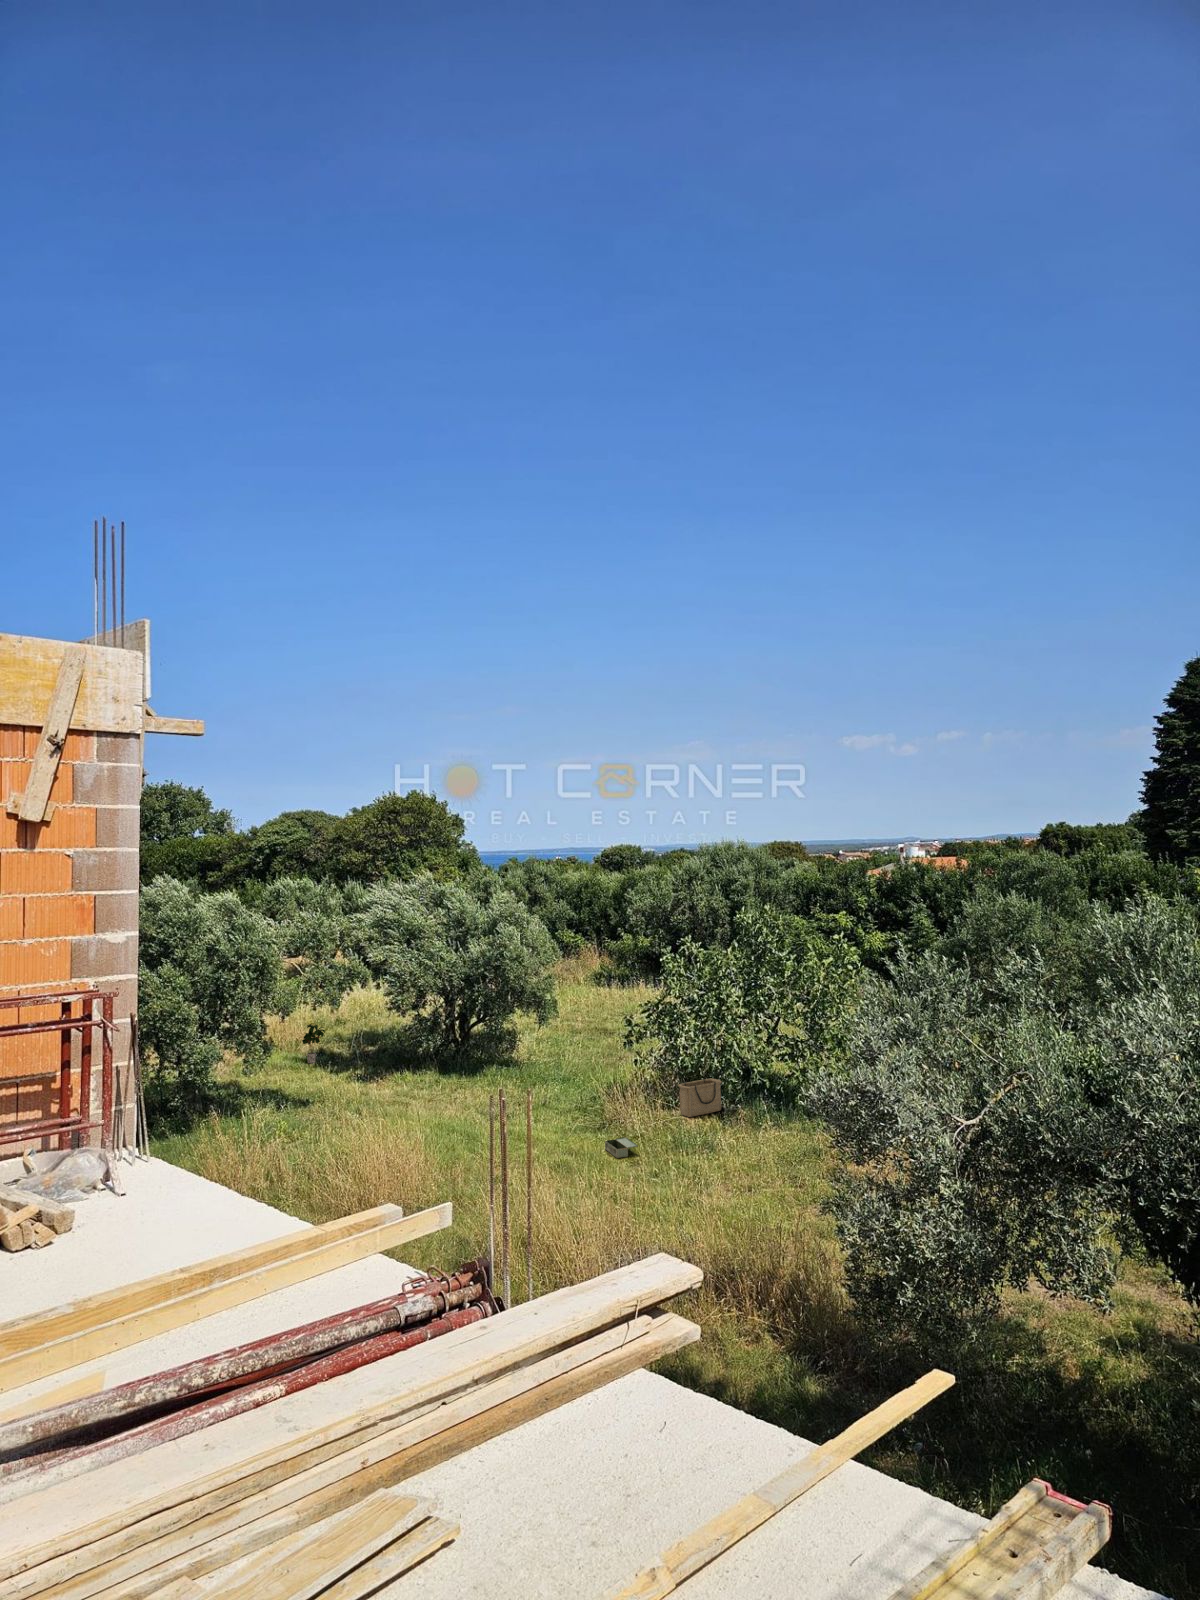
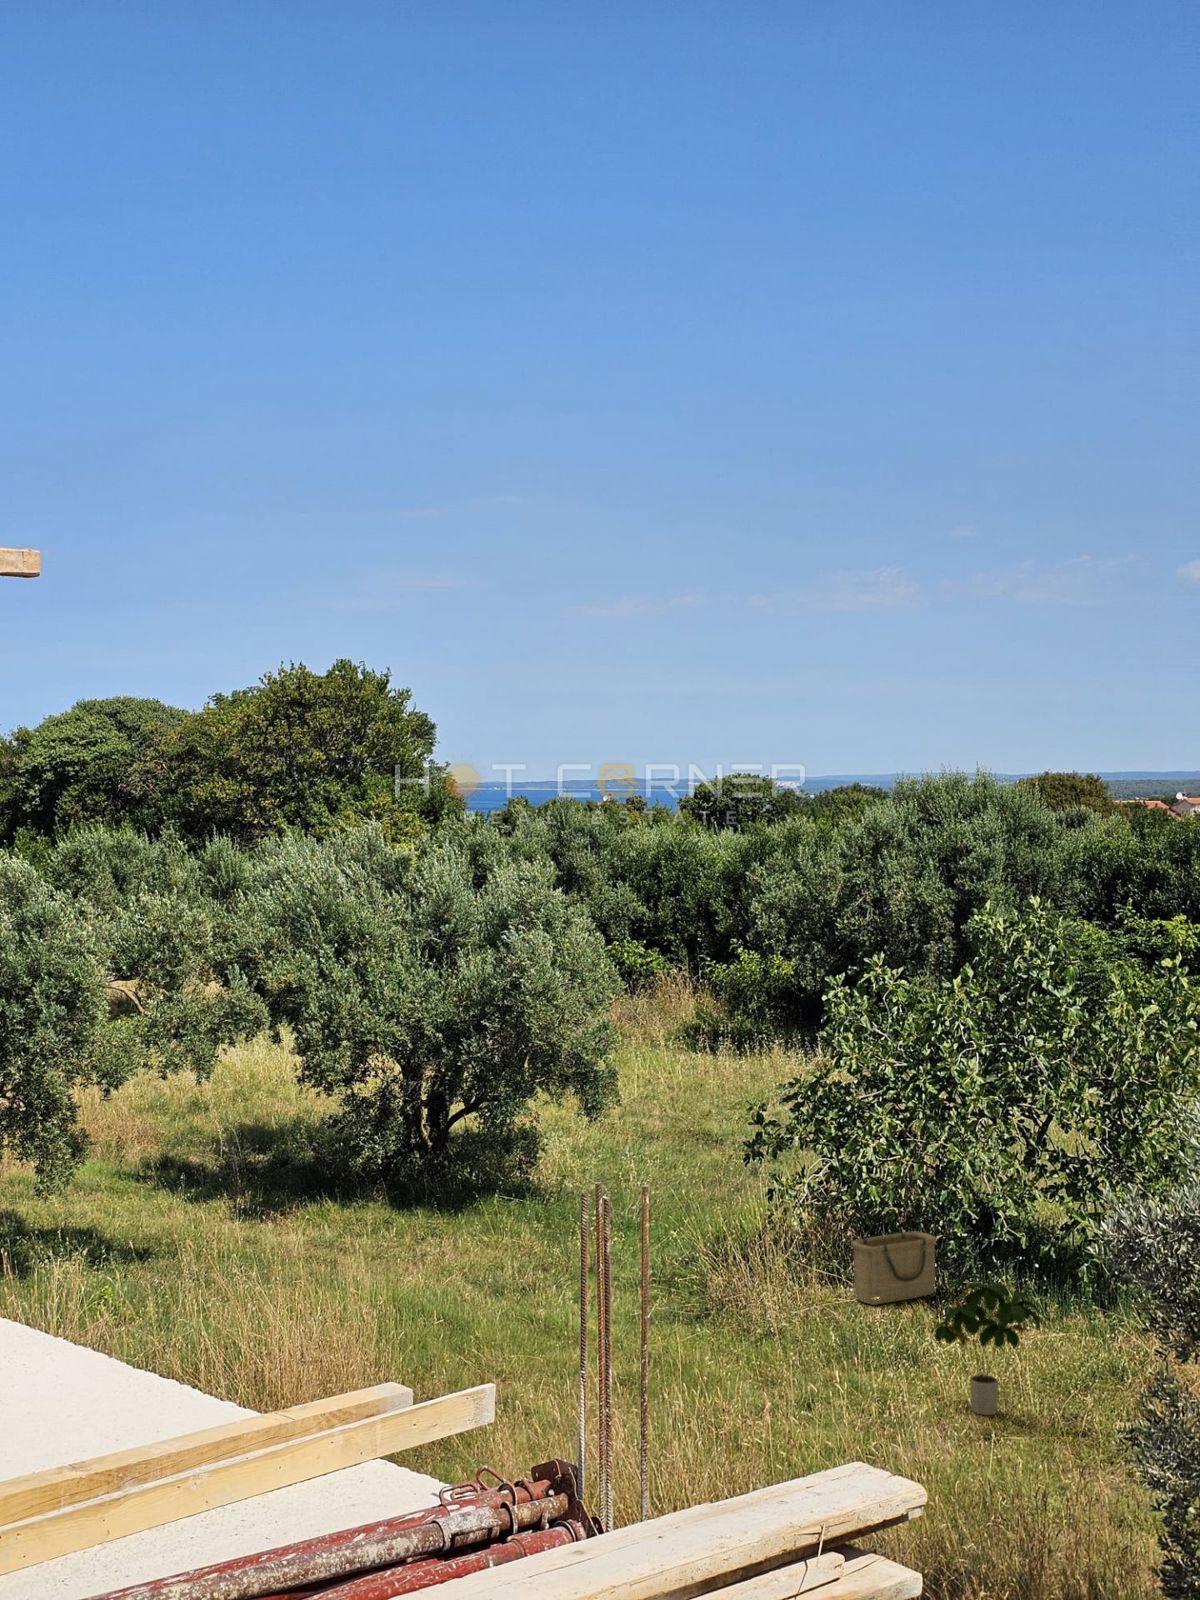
potted plant: present [302,1024,325,1063] -> present [930,1277,1040,1415]
toolbox: present [605,1137,638,1158] -> none [706,1343,771,1385]

